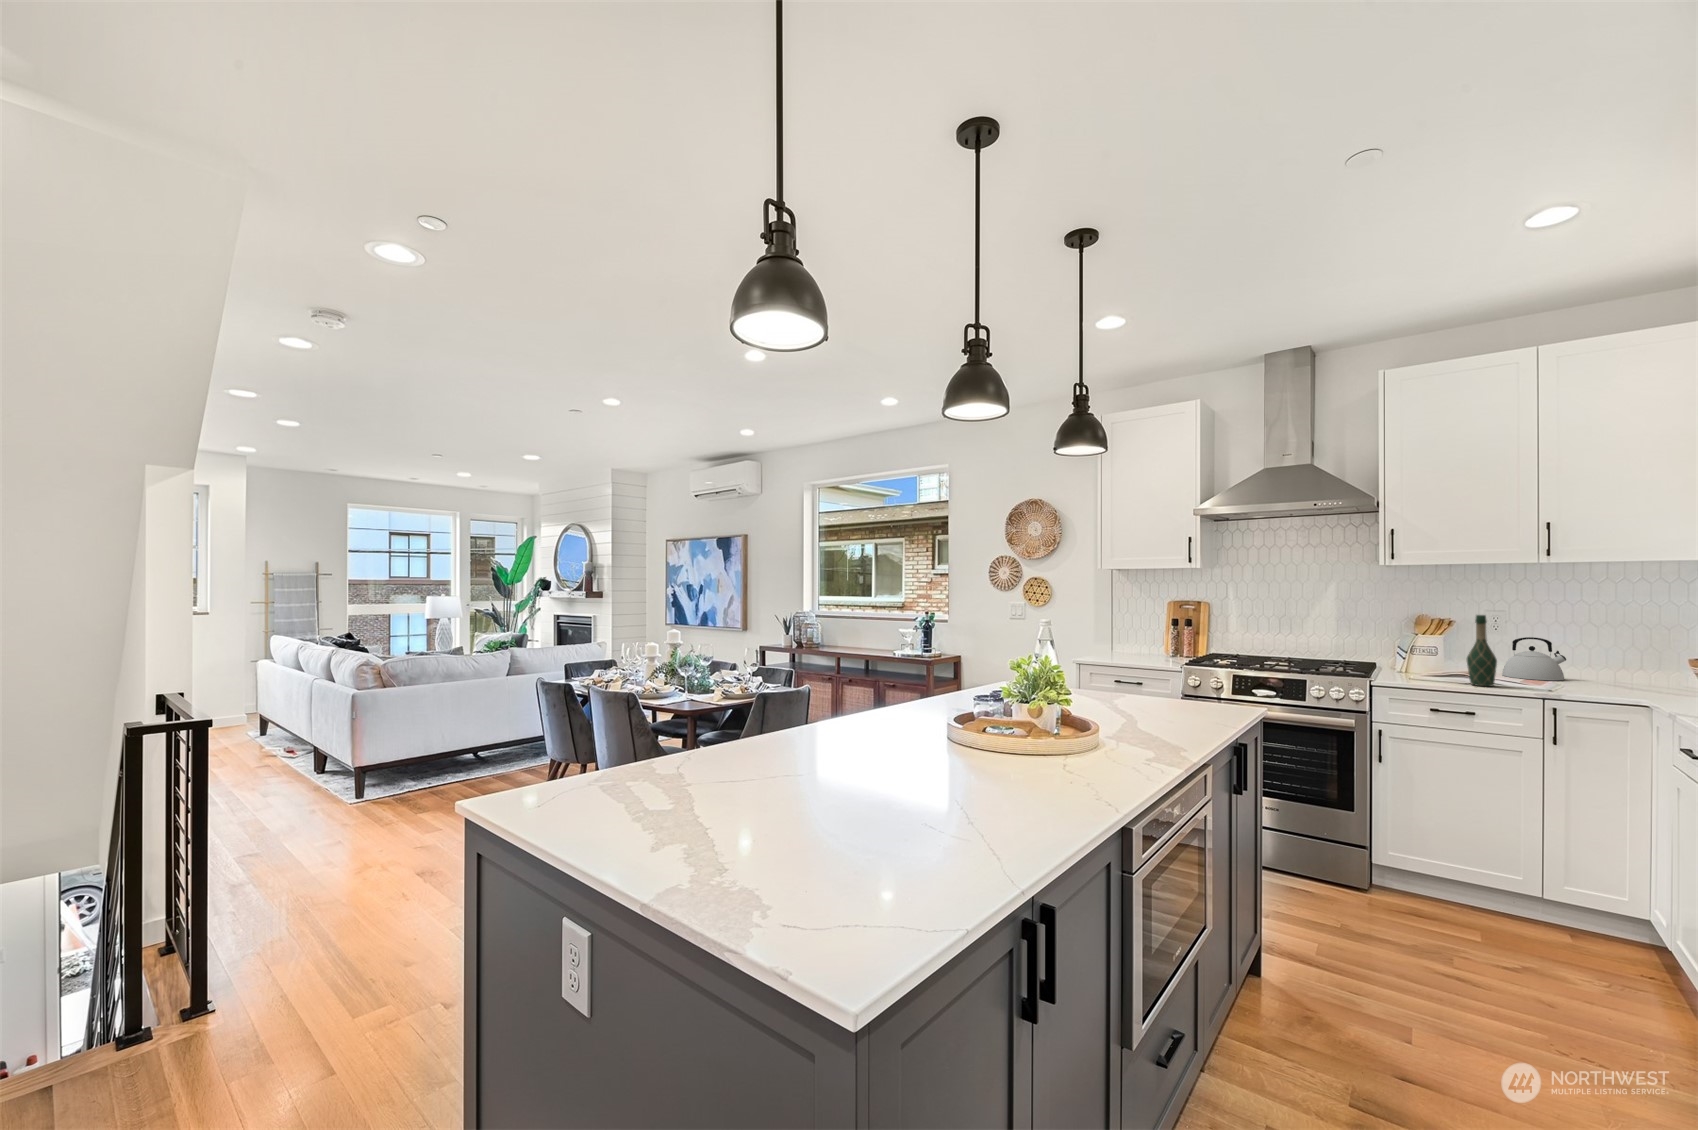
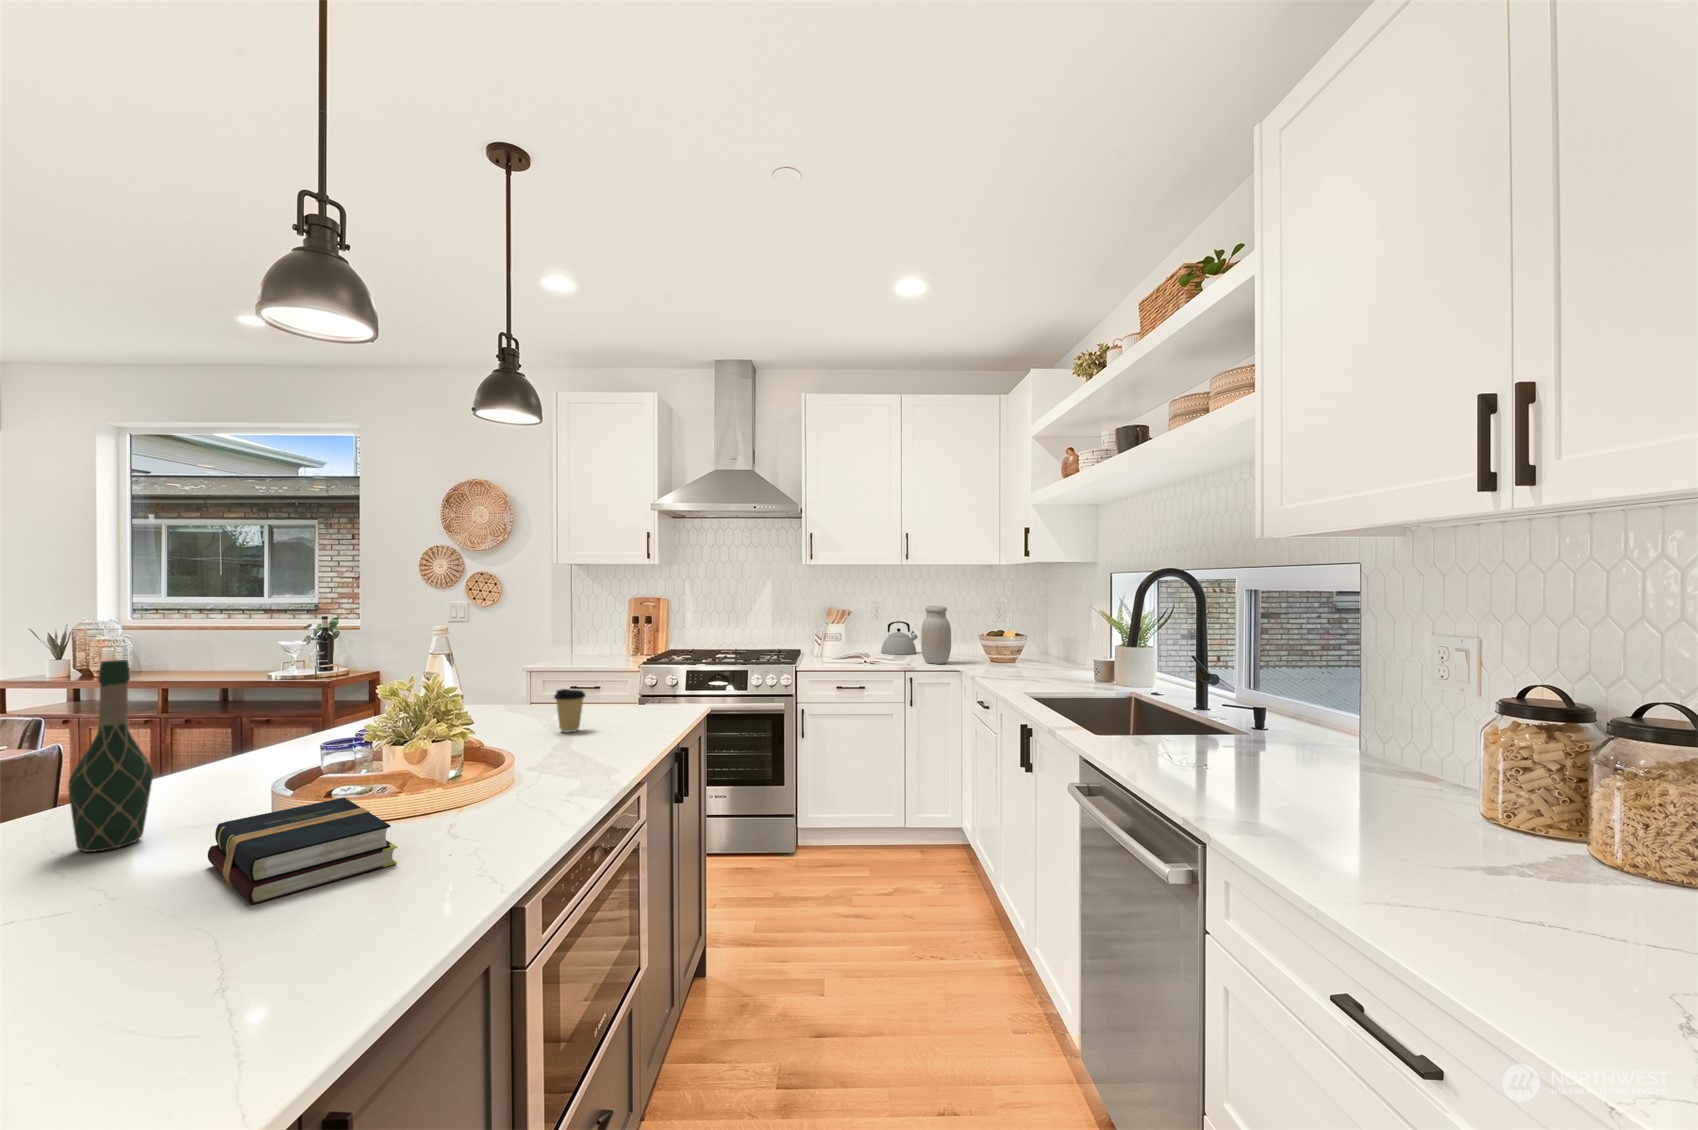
wine bottle: present [1467,615,1497,687] -> present [68,660,153,852]
jar: none [1571,619,1629,696] -> present [921,606,951,664]
coffee cup: none [1119,678,1147,715] -> present [554,689,585,732]
hardback book: none [935,731,1042,783] -> present [208,798,398,905]

